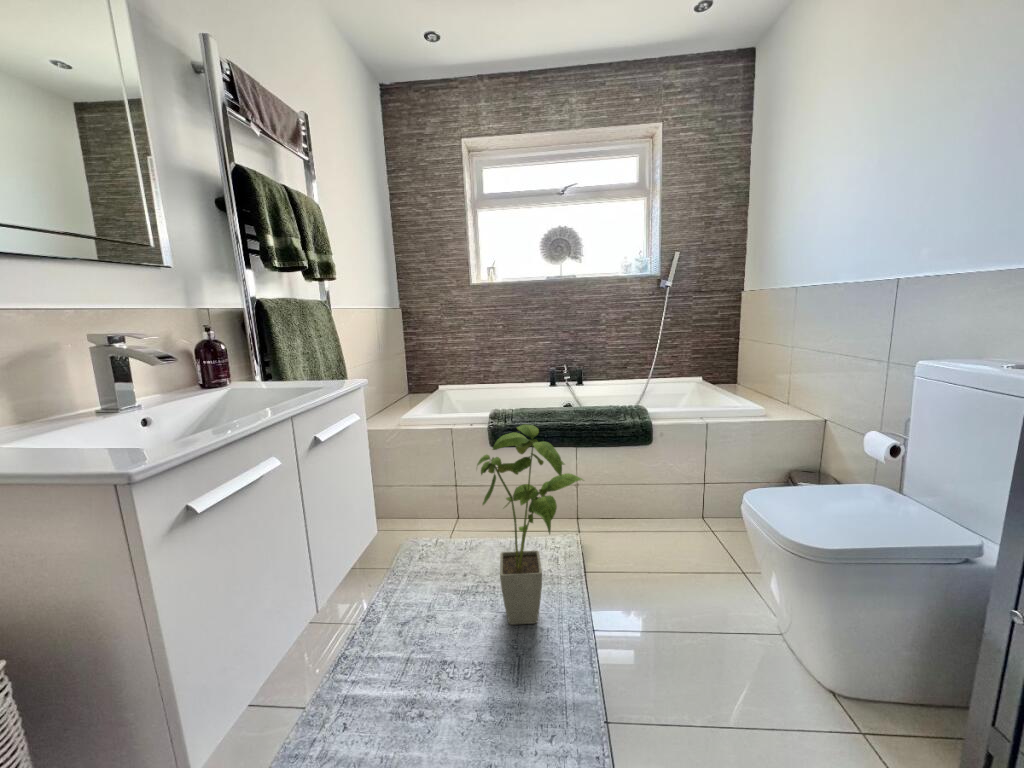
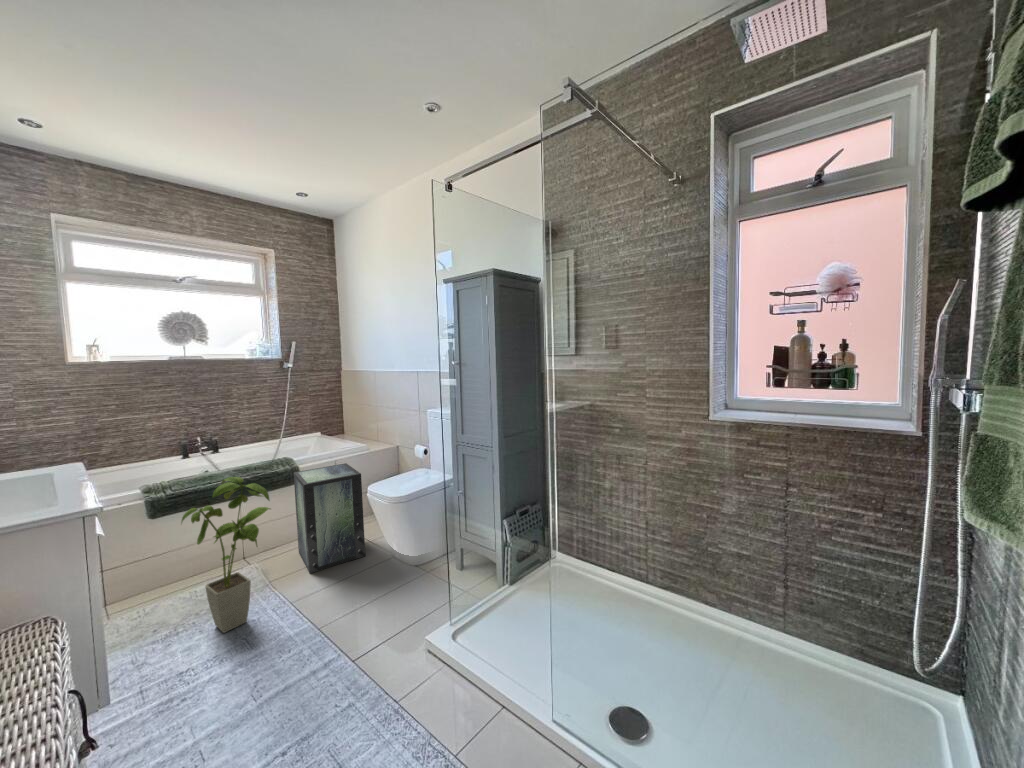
storage box: none [636,430,735,597] -> present [294,463,365,573]

